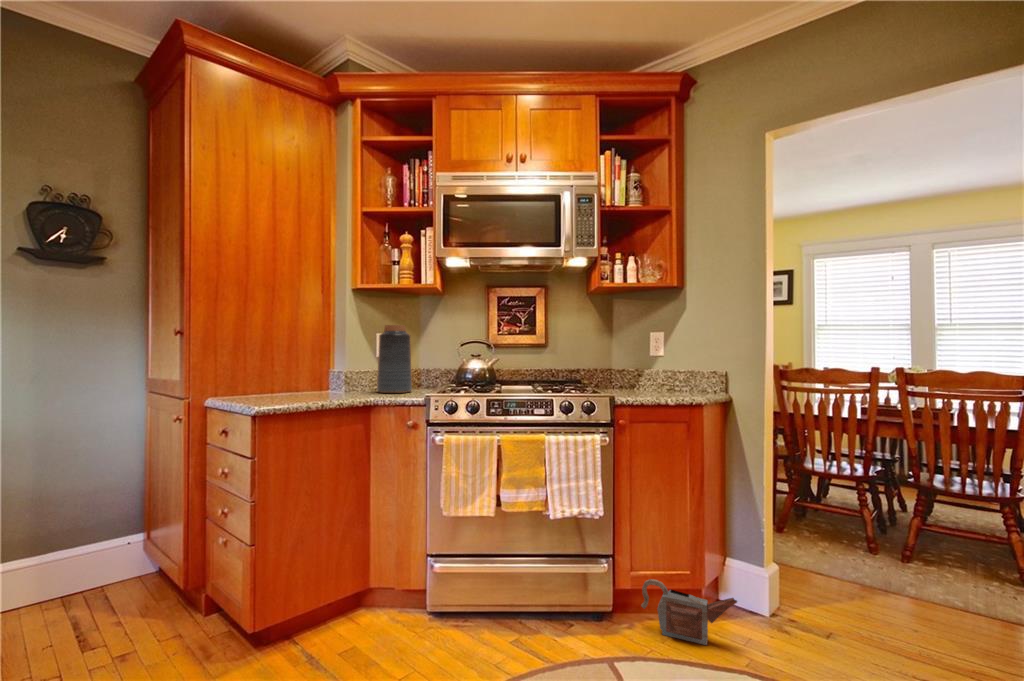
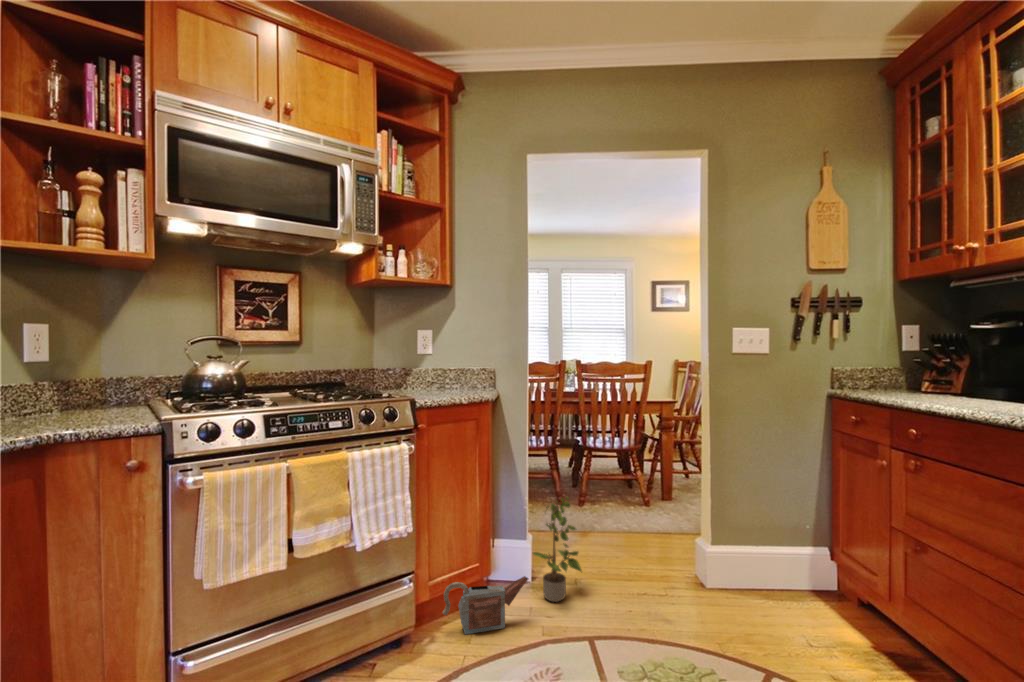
vase: present [377,325,412,393] -> none [39,312,111,421]
potted plant: none [756,521,830,645] -> present [533,496,581,602]

